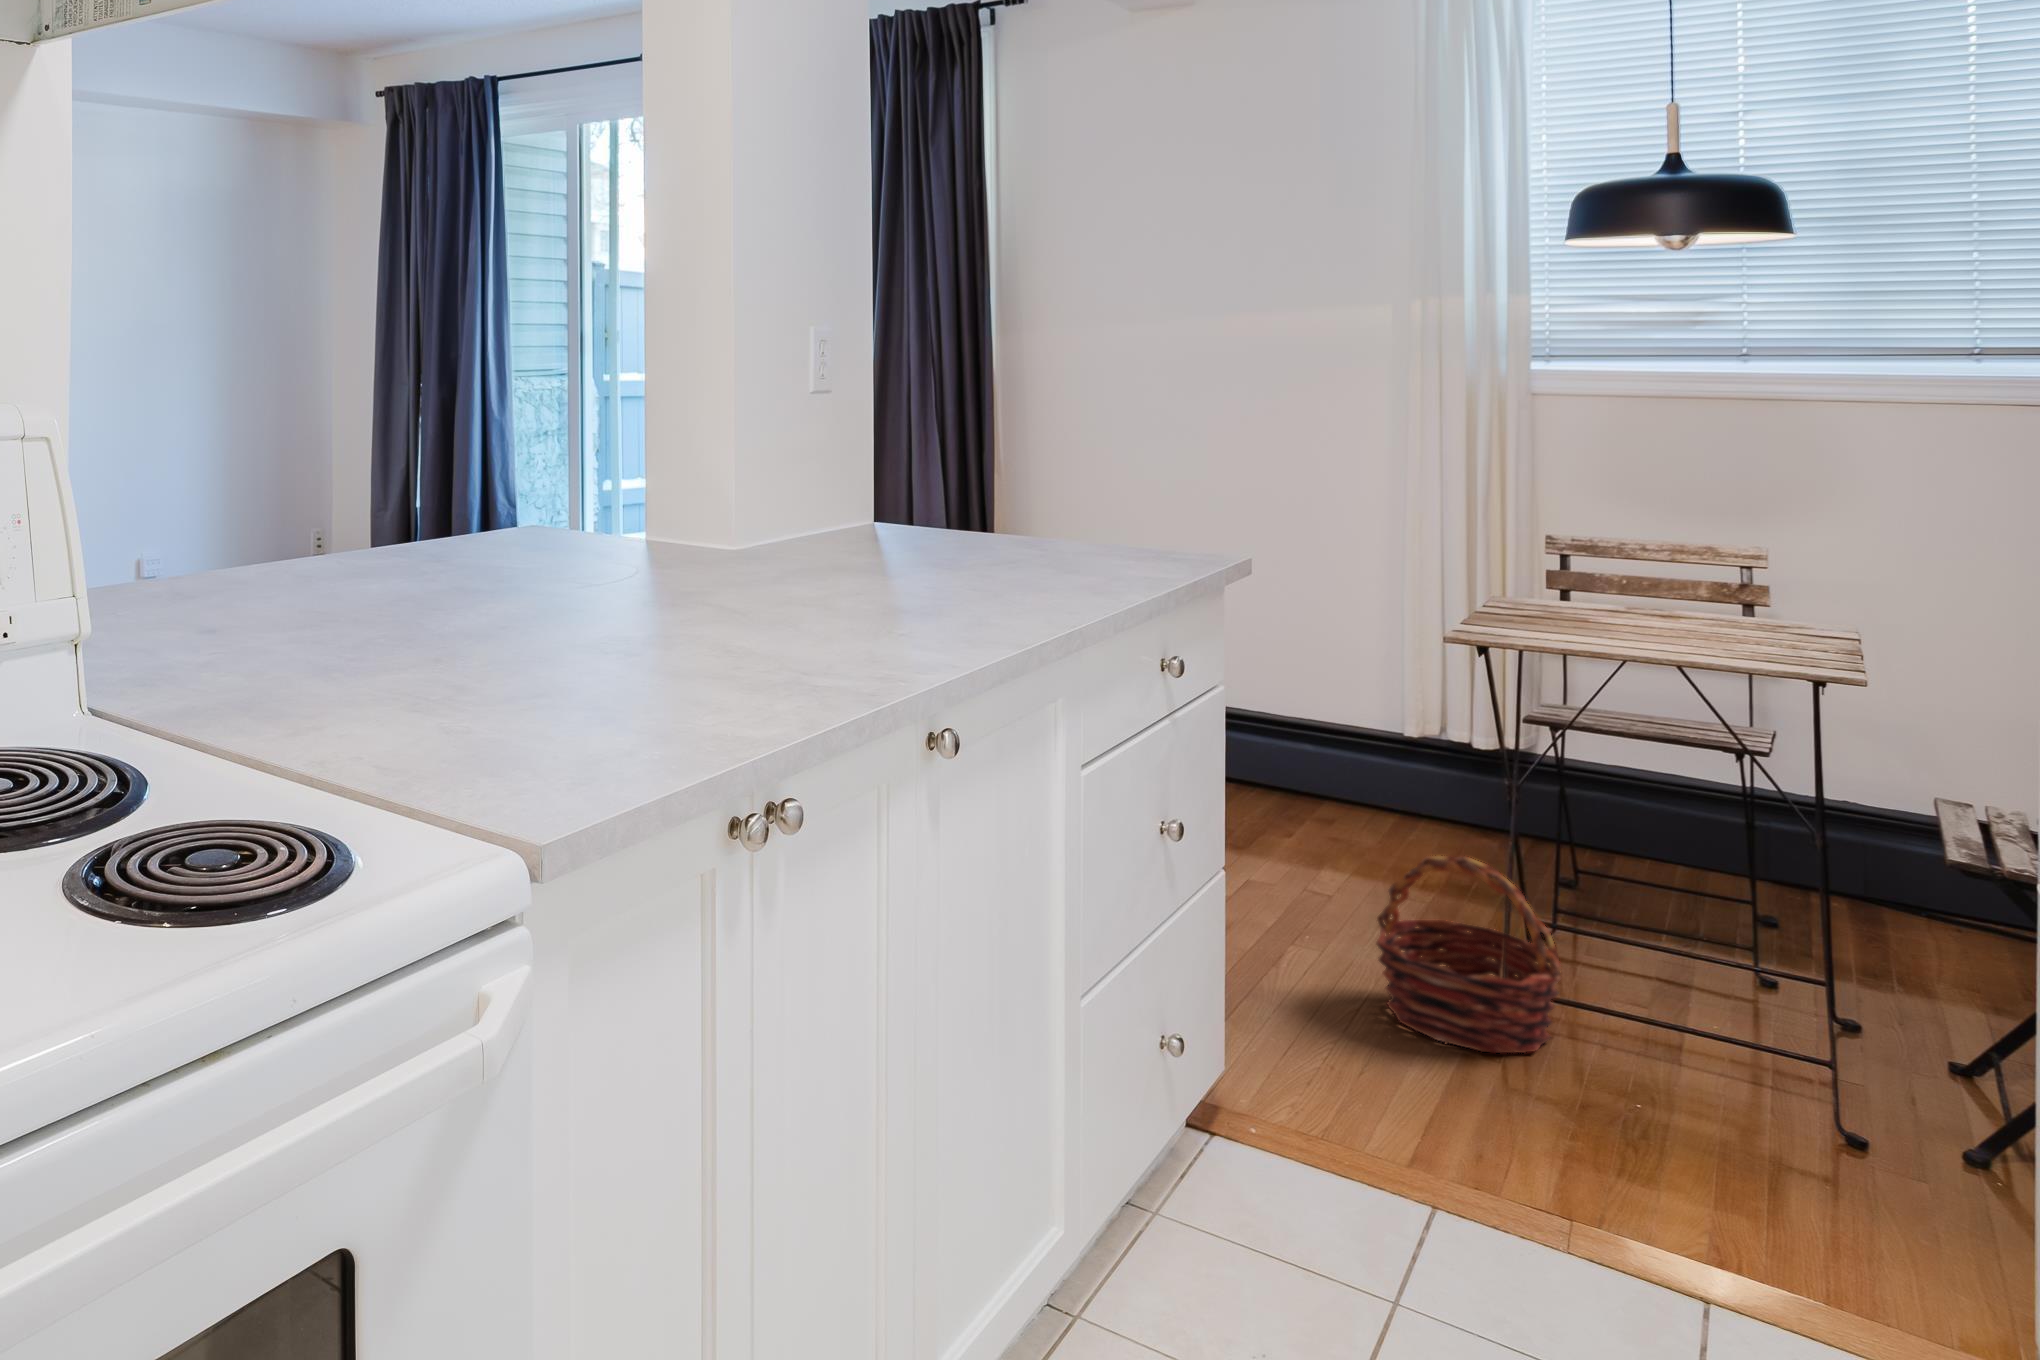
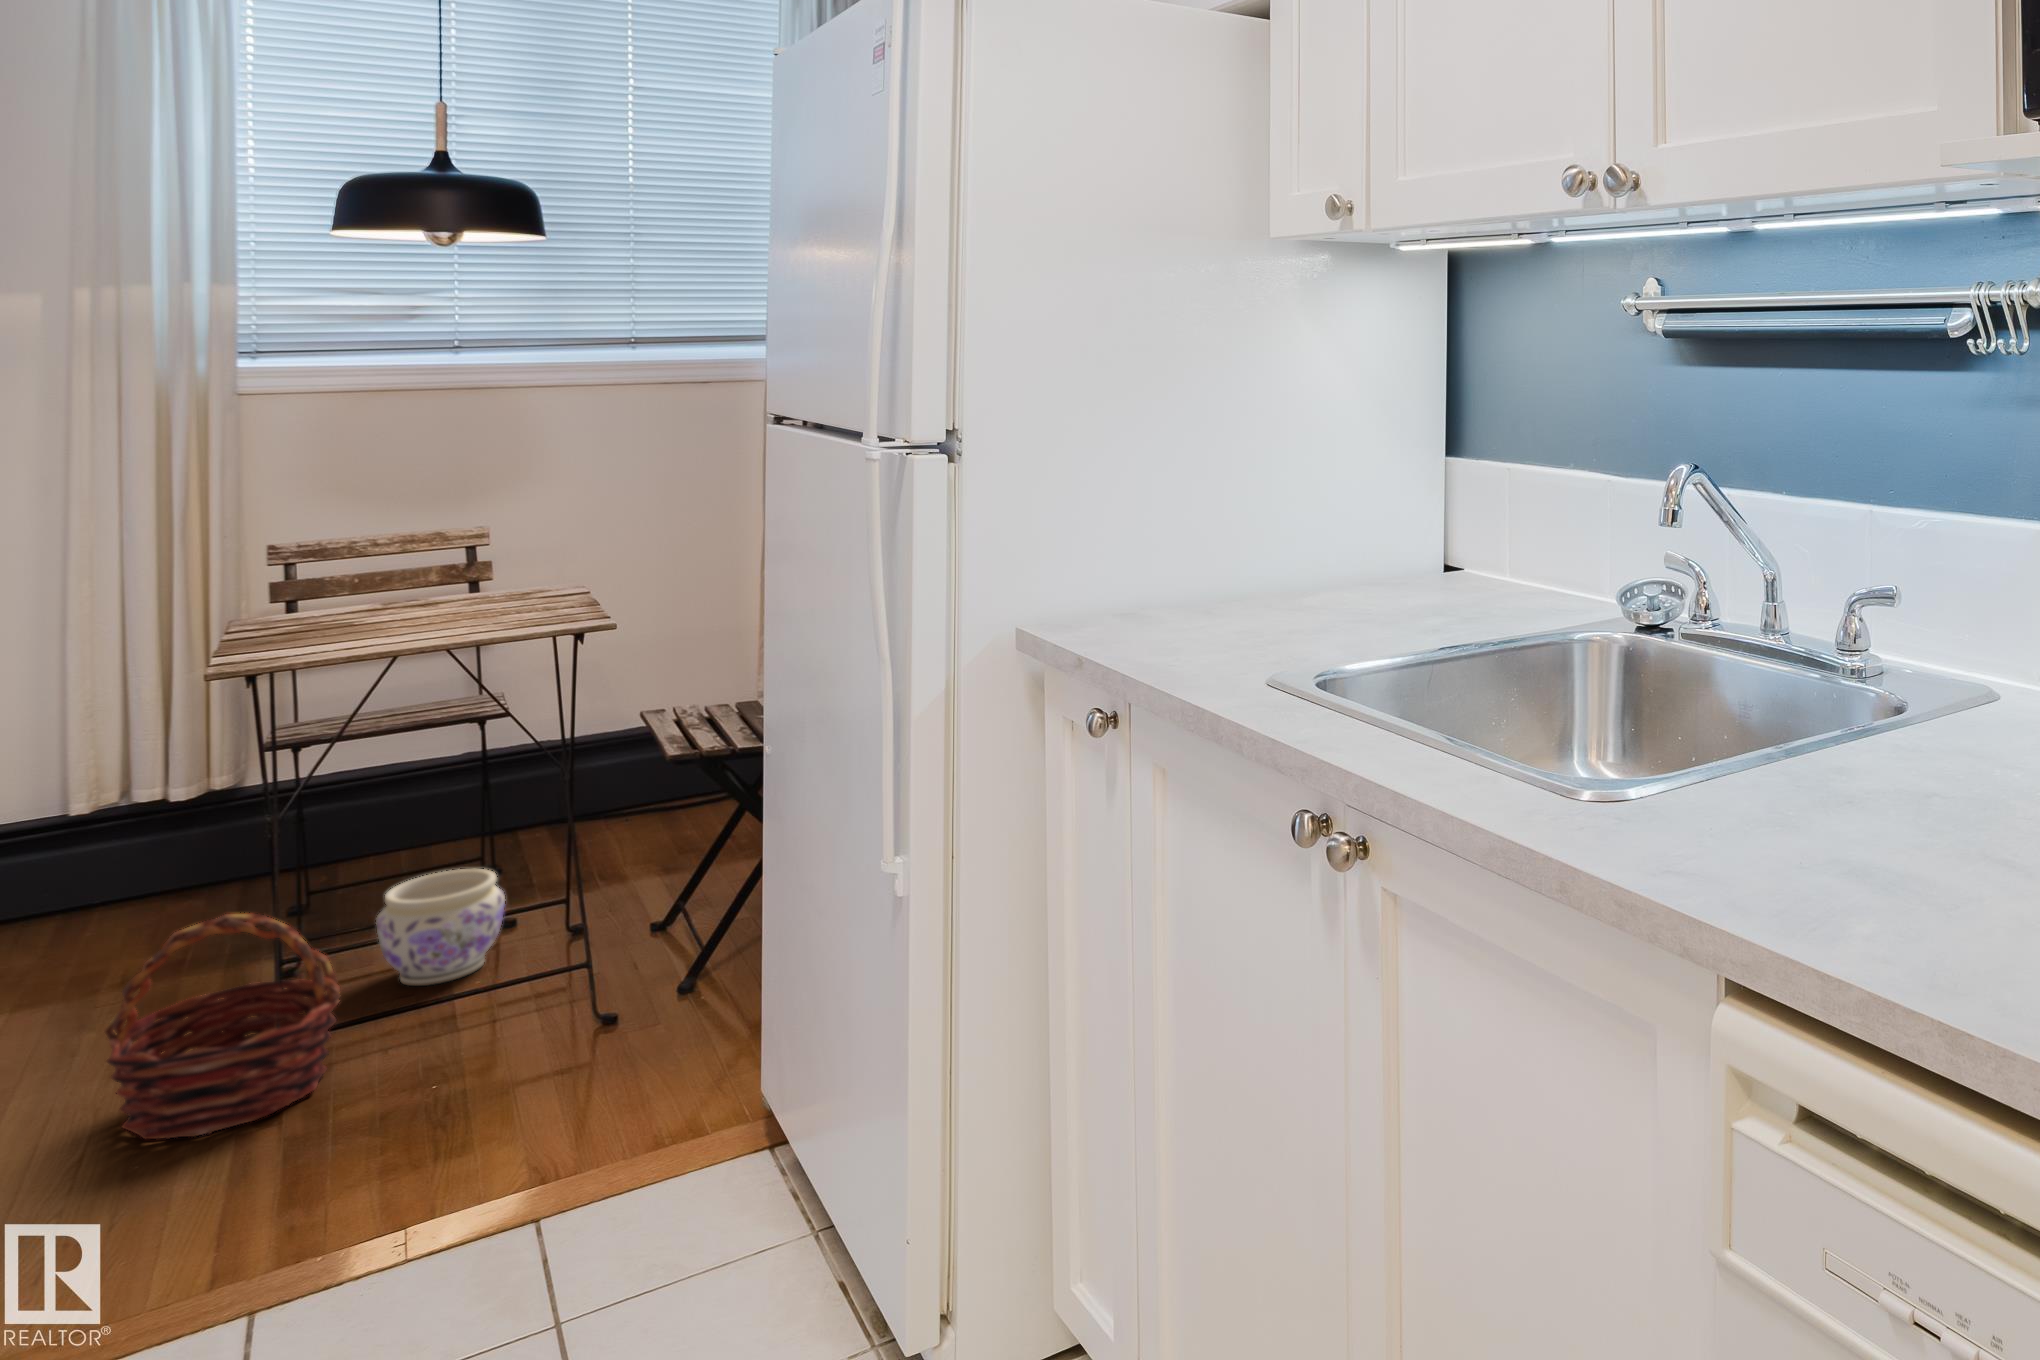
planter: none [1616,893,1753,1015] -> present [376,869,505,986]

